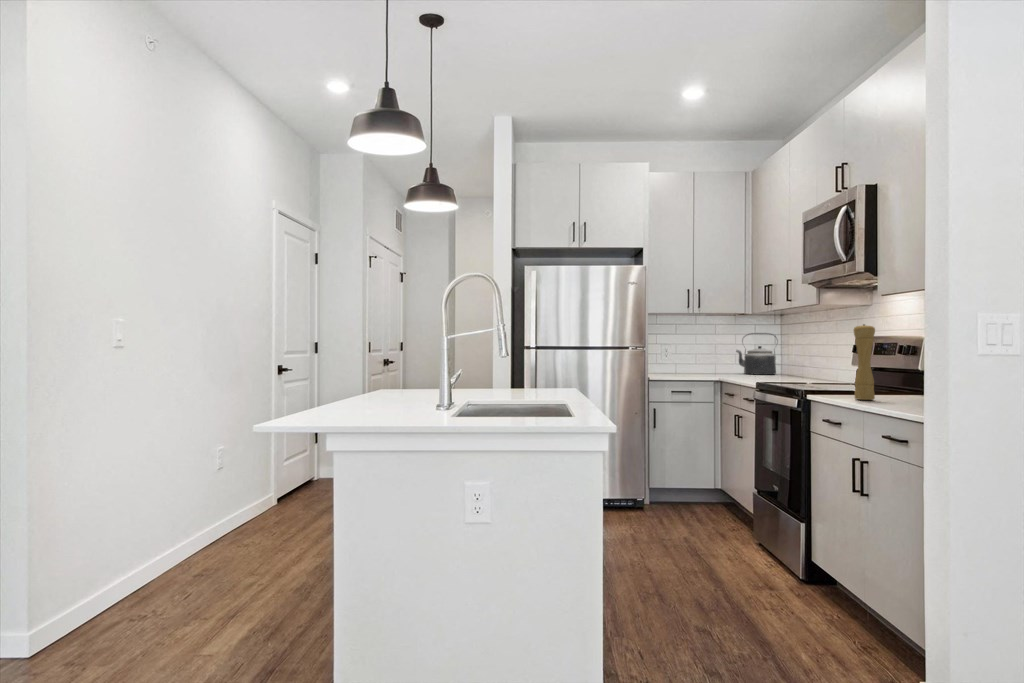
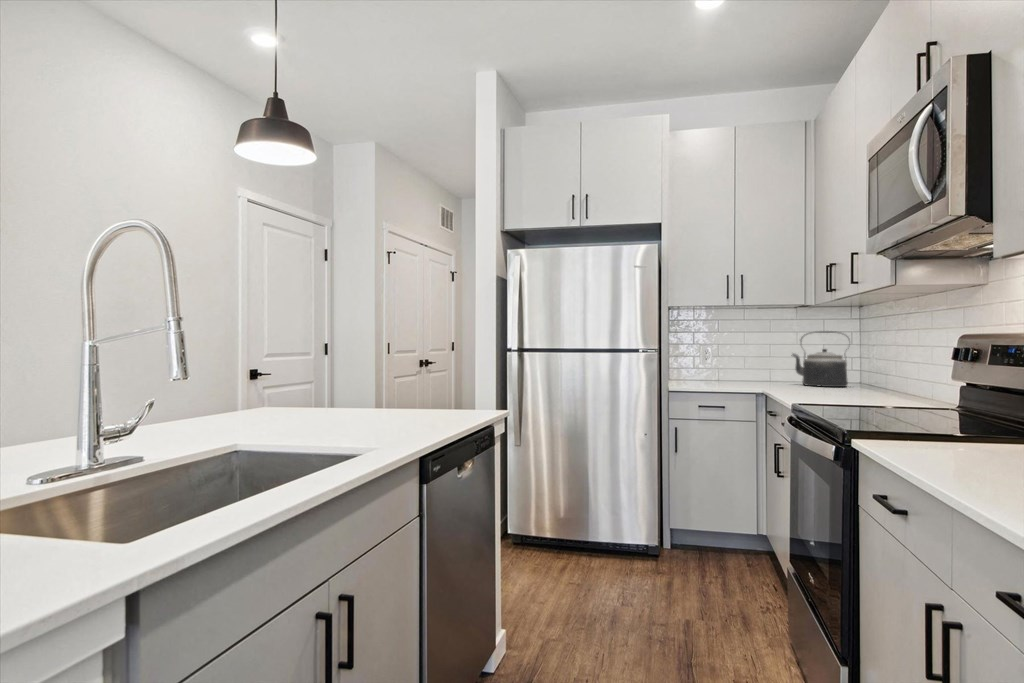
pepper mill: present [854,324,875,400] -> none [934,304,981,454]

